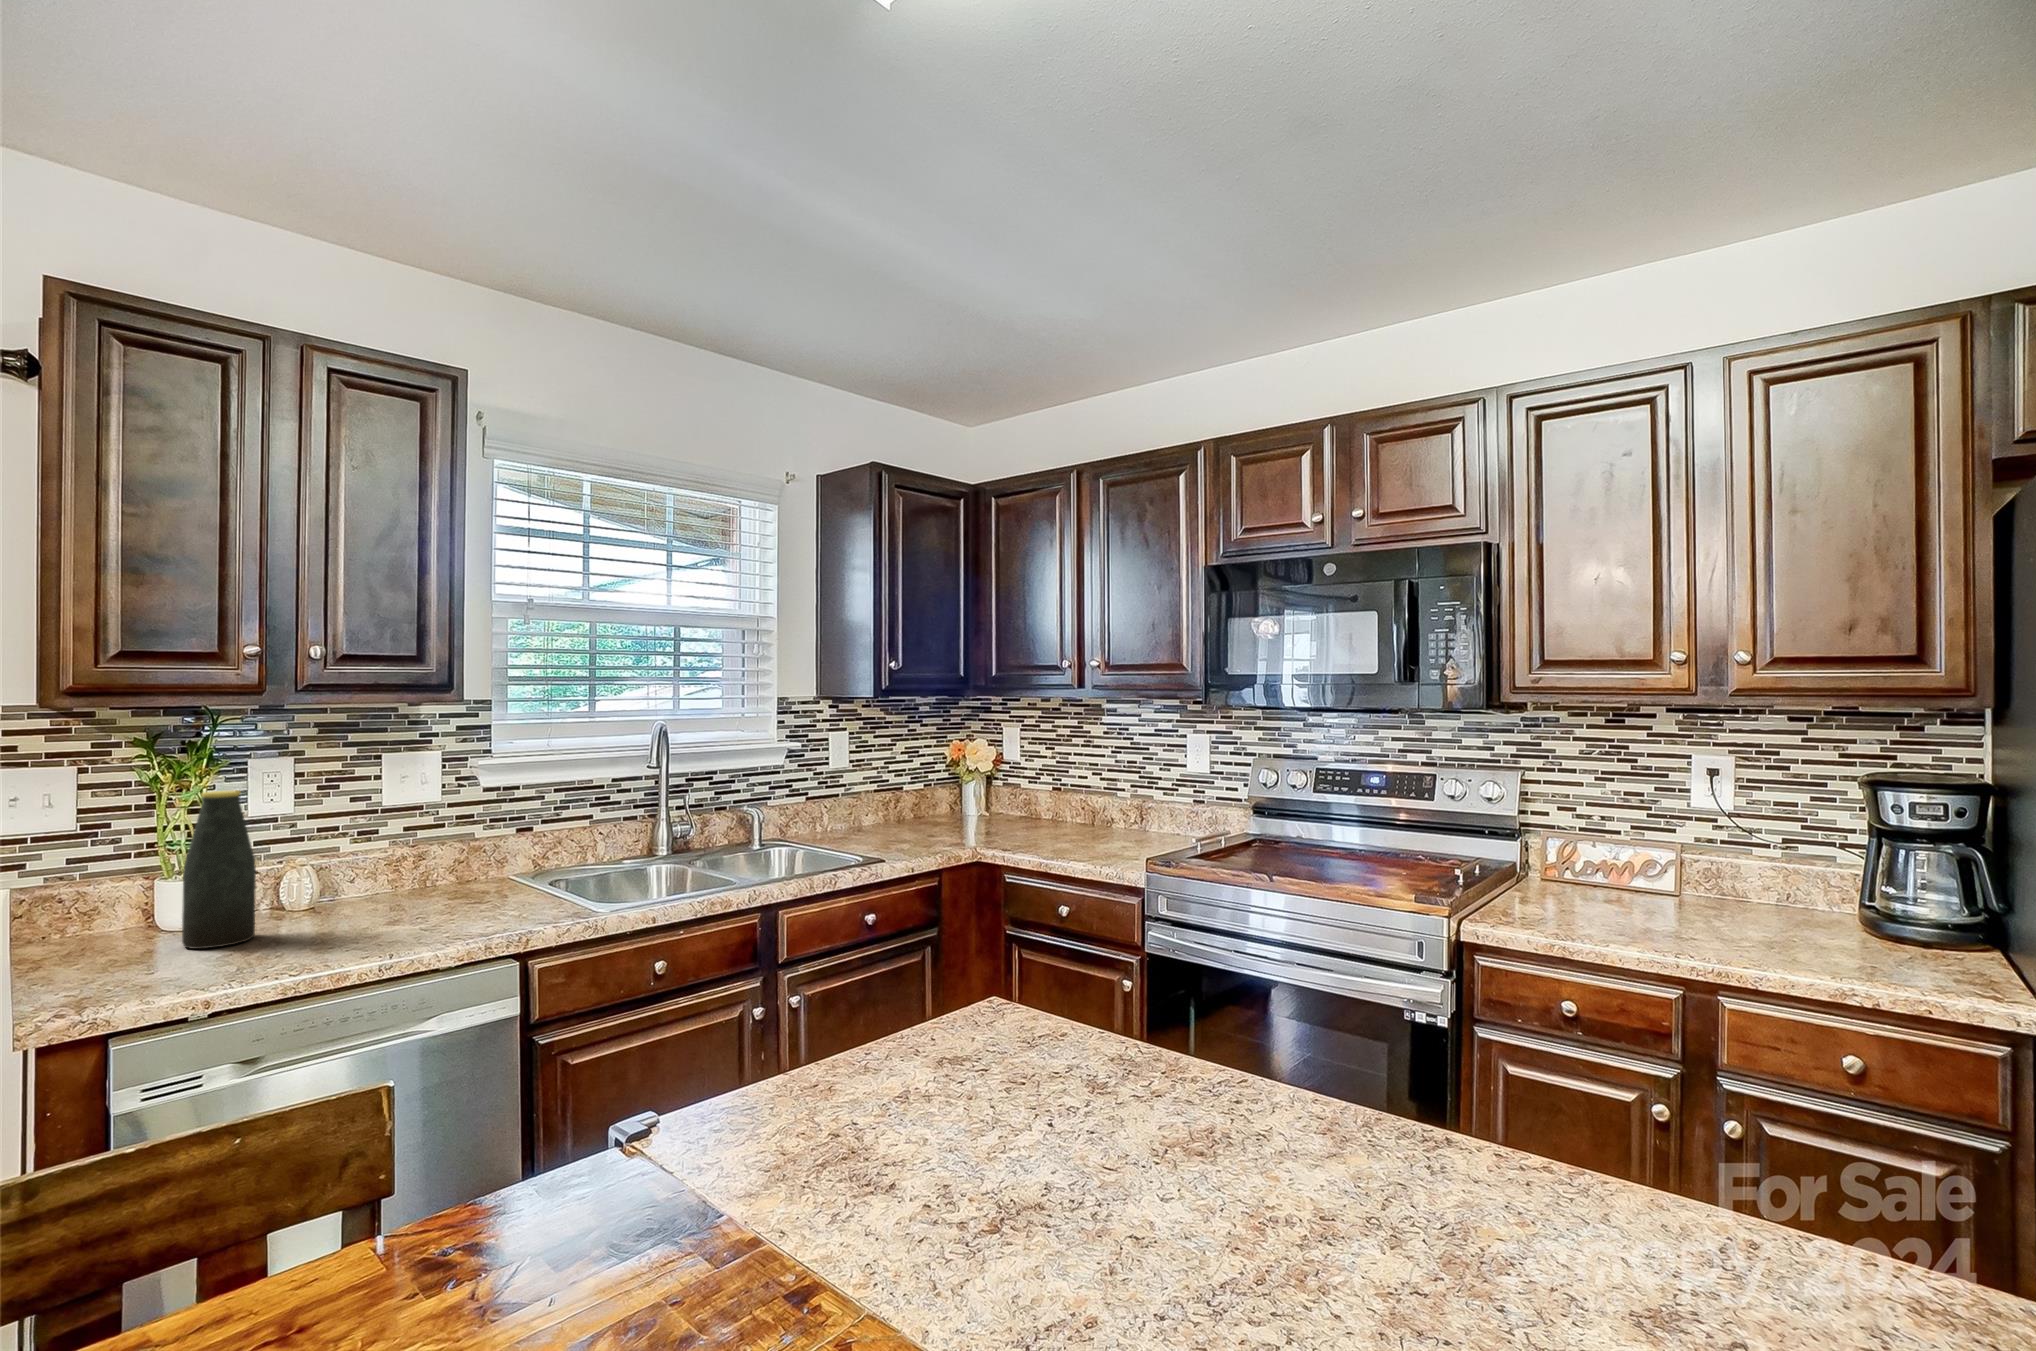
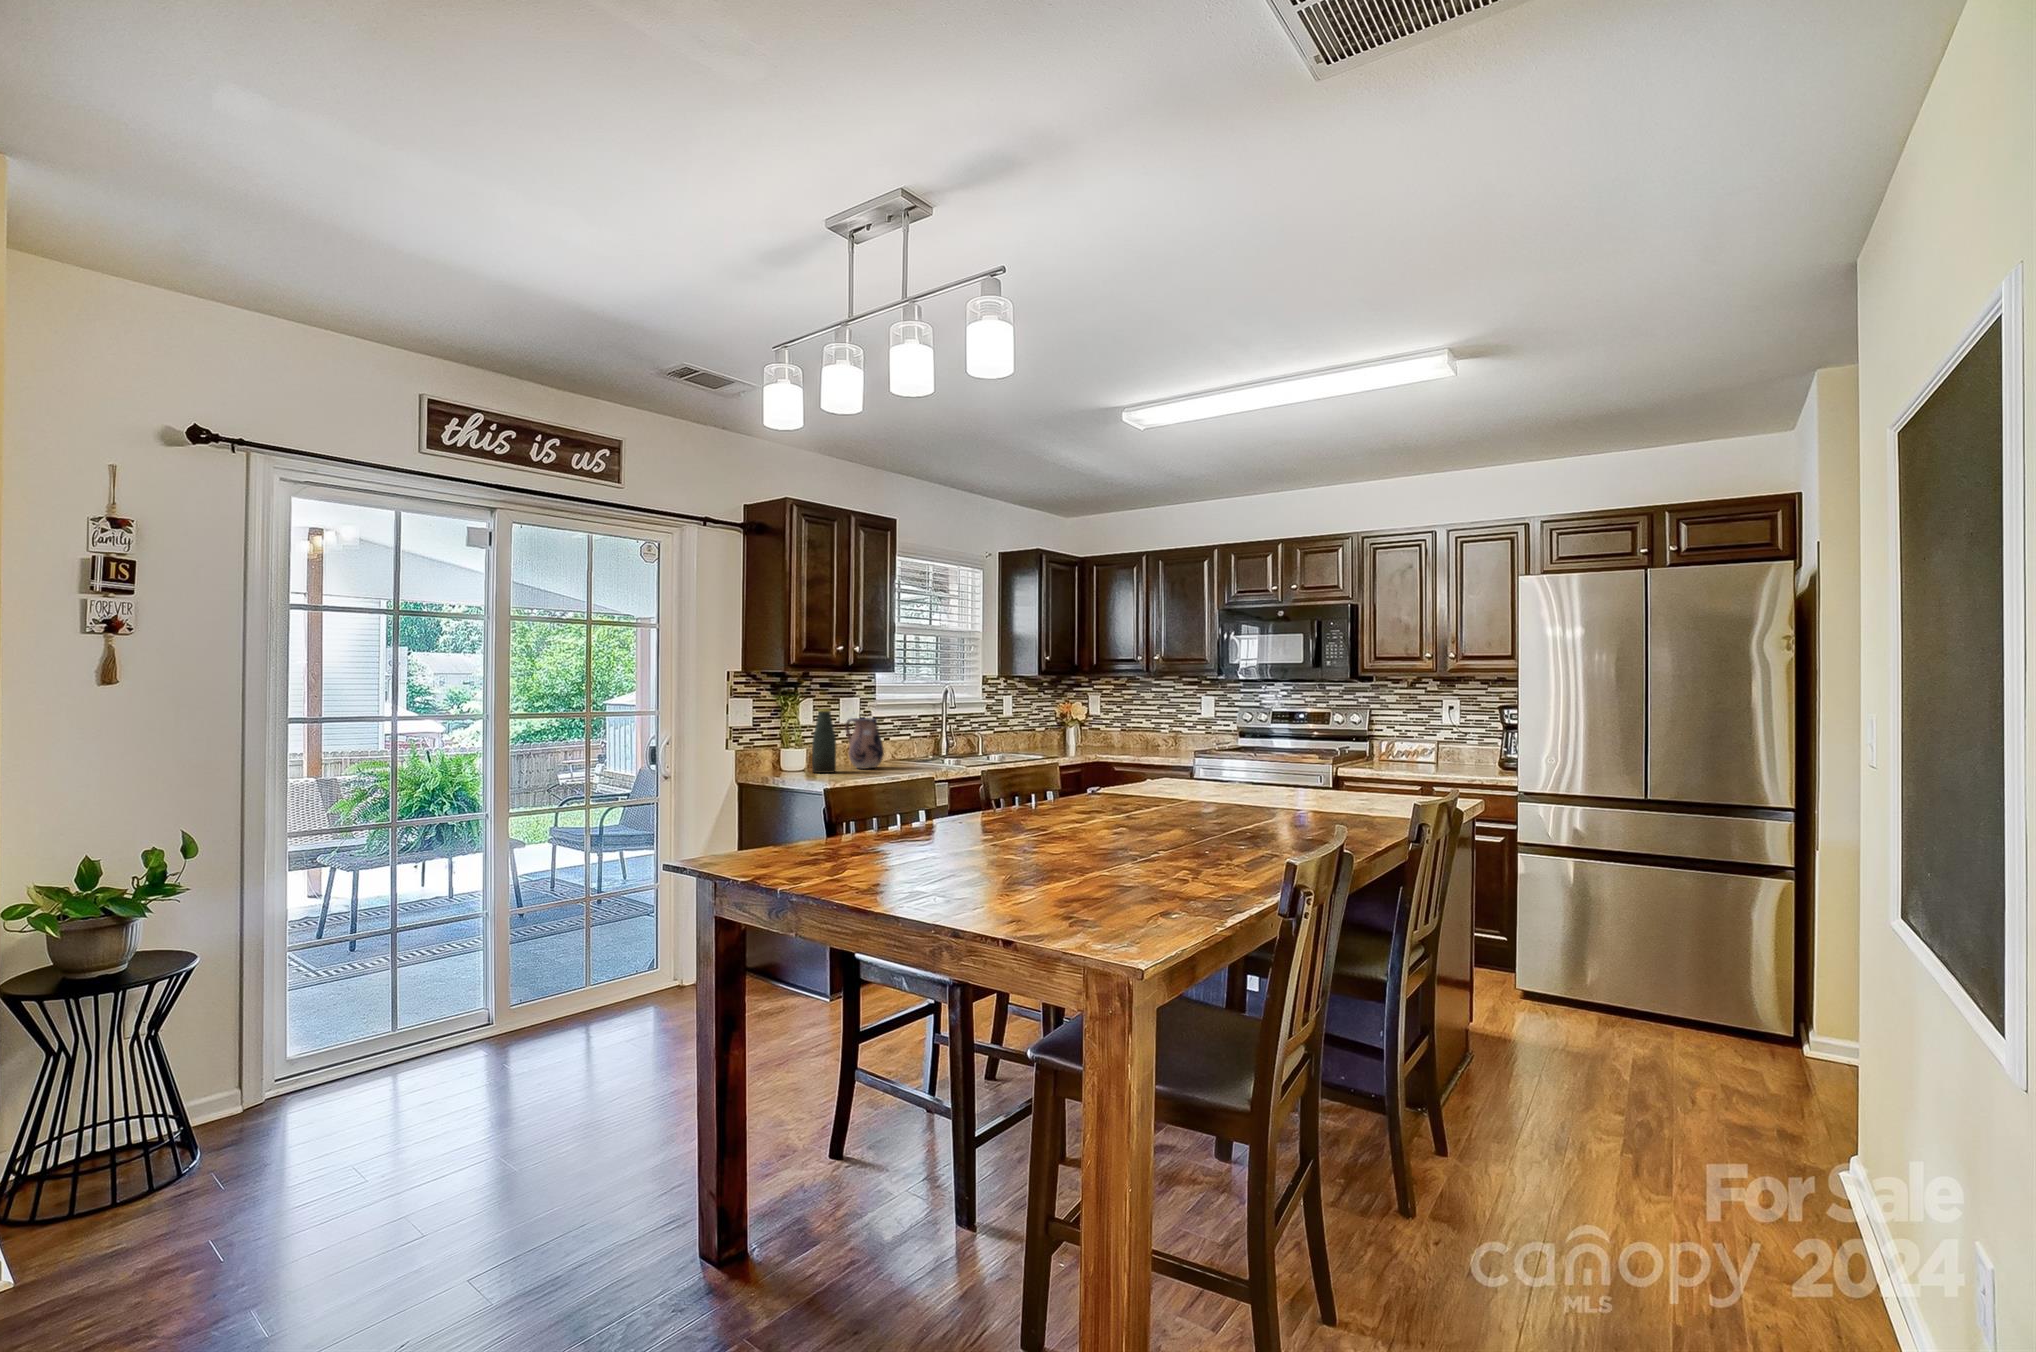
ceramic pitcher: none [326,802,422,921] -> present [845,718,884,768]

